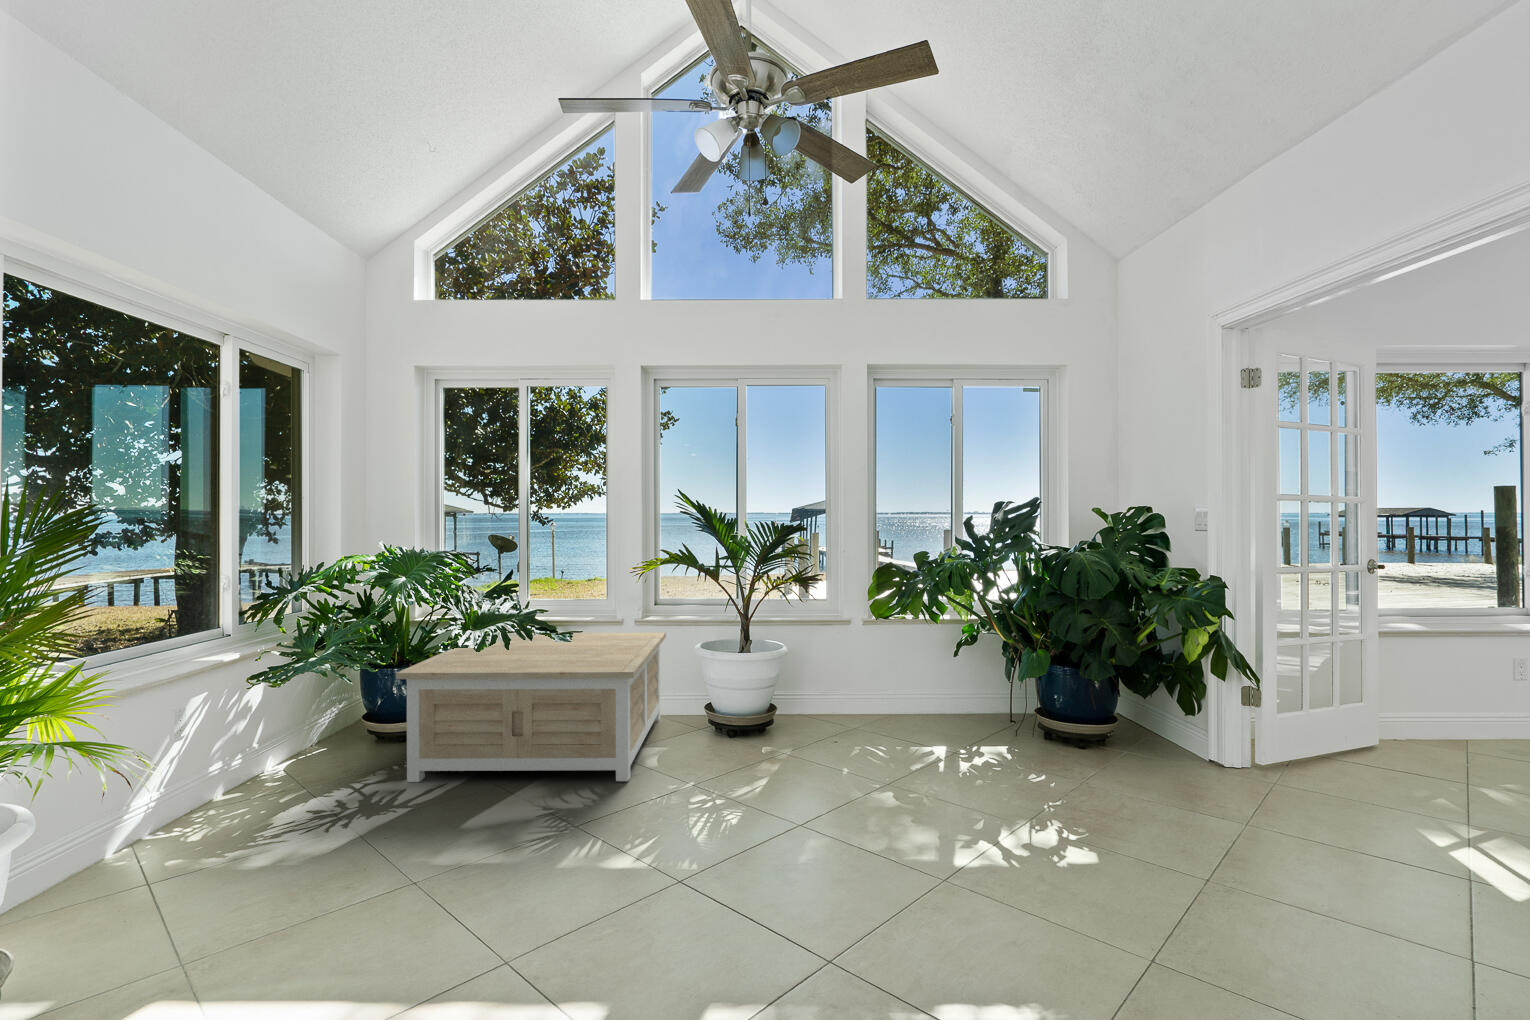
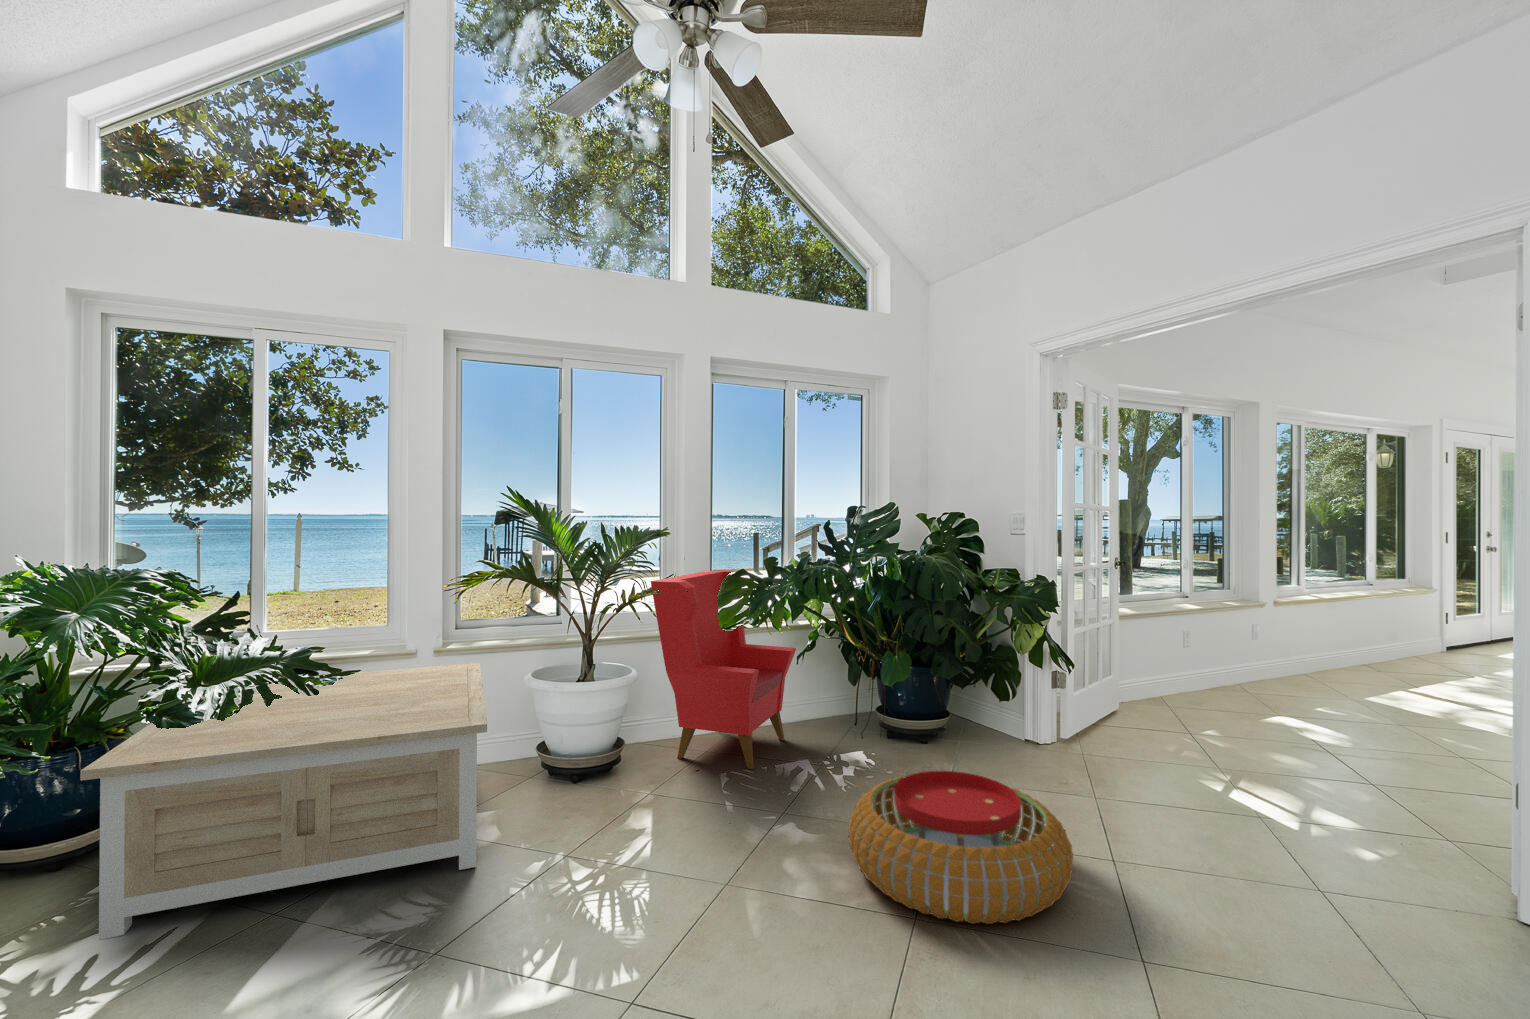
armchair: none [797,562,949,748] -> present [651,570,796,769]
pouf: none [912,759,1134,899] -> present [849,771,1073,924]

